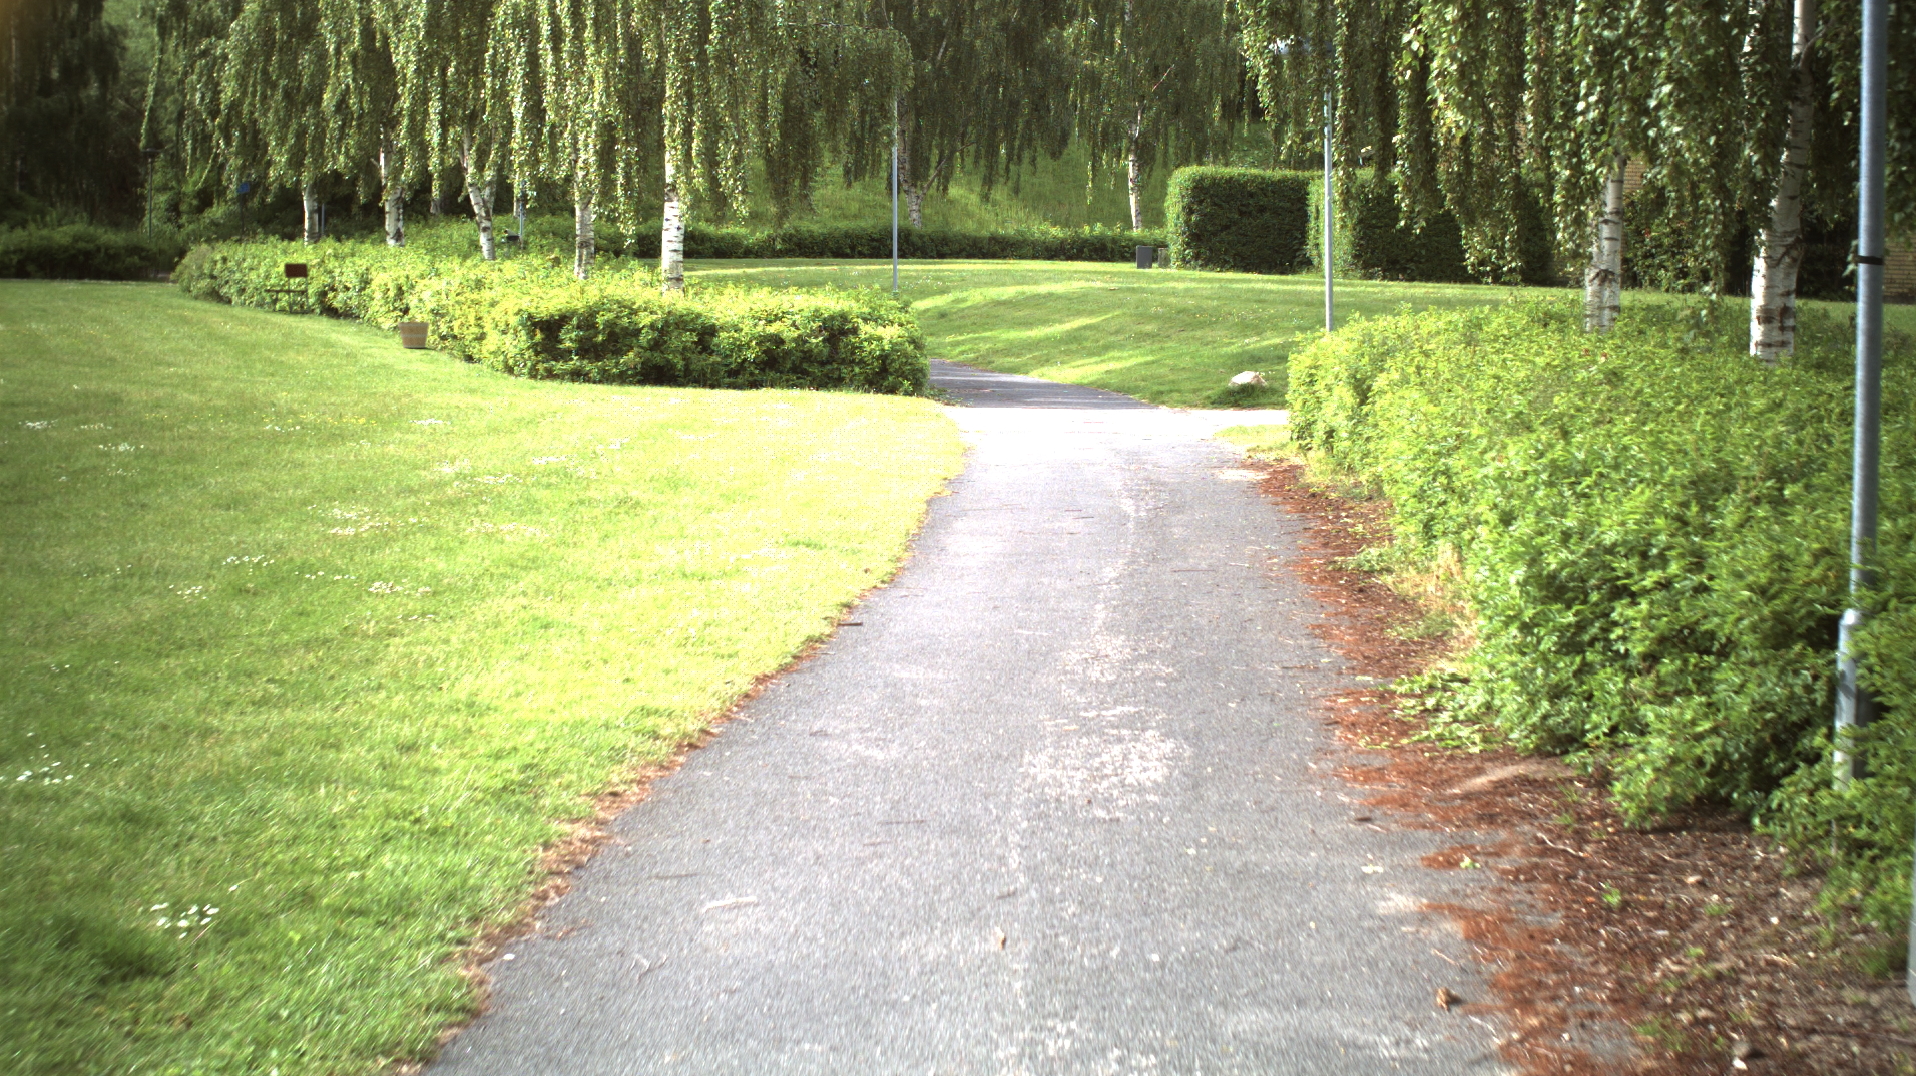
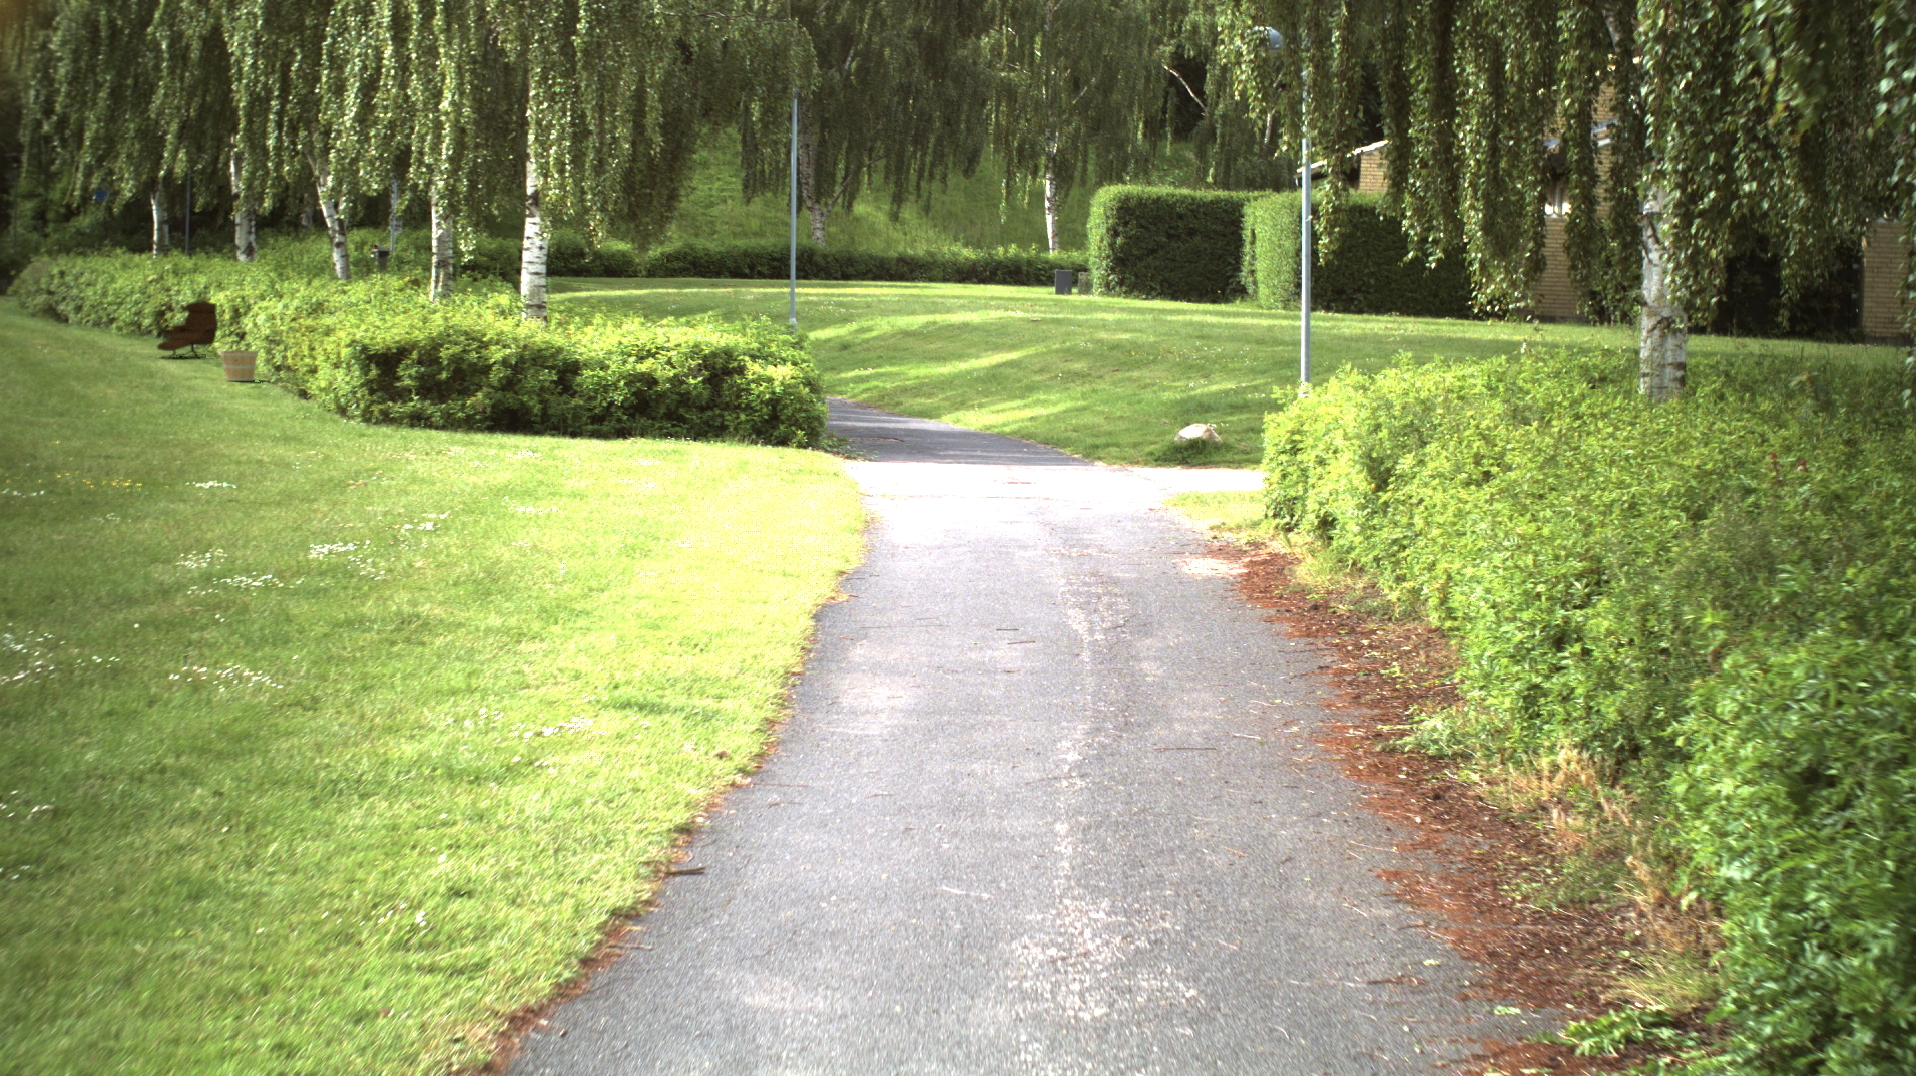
bench: present [265,263,309,313] -> none [92,279,144,335]
lounge chair: none [333,281,385,331] -> present [157,302,218,357]

